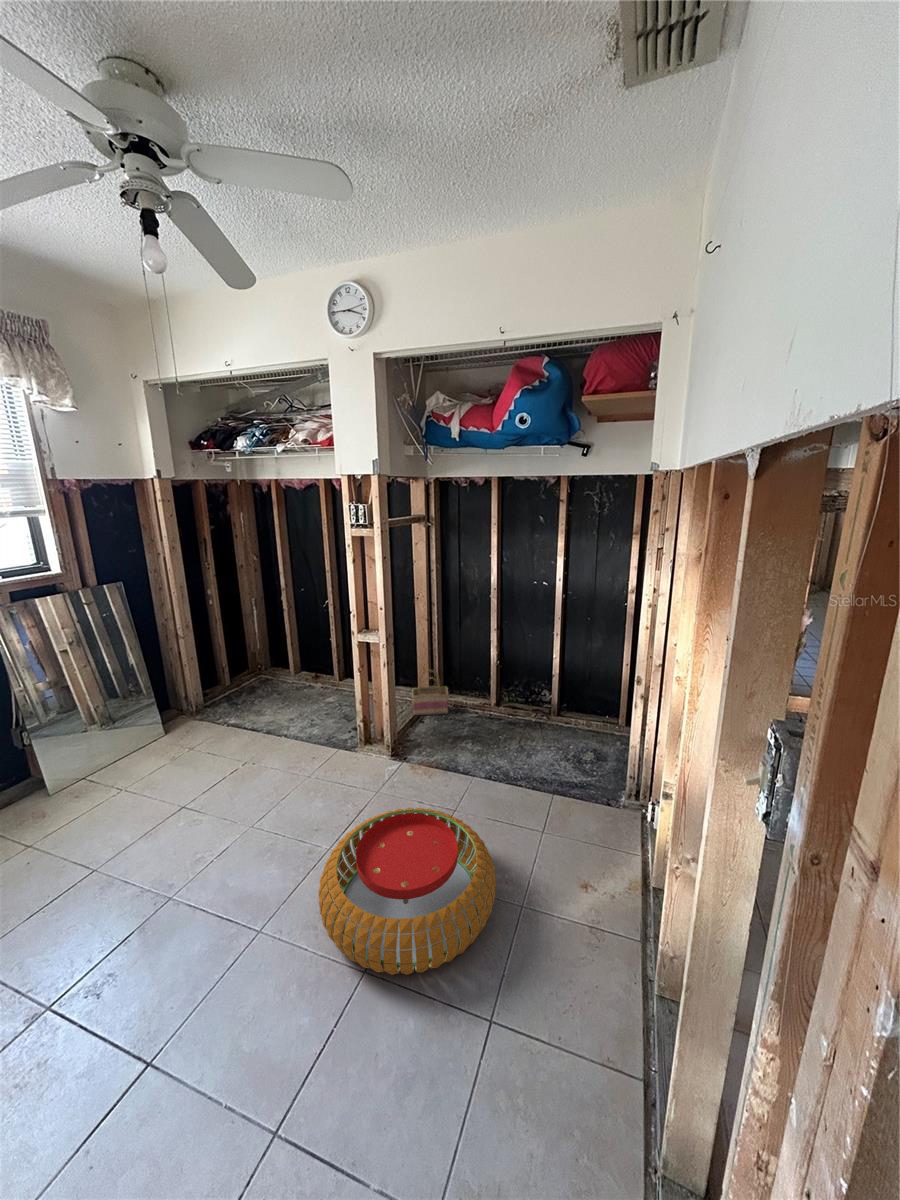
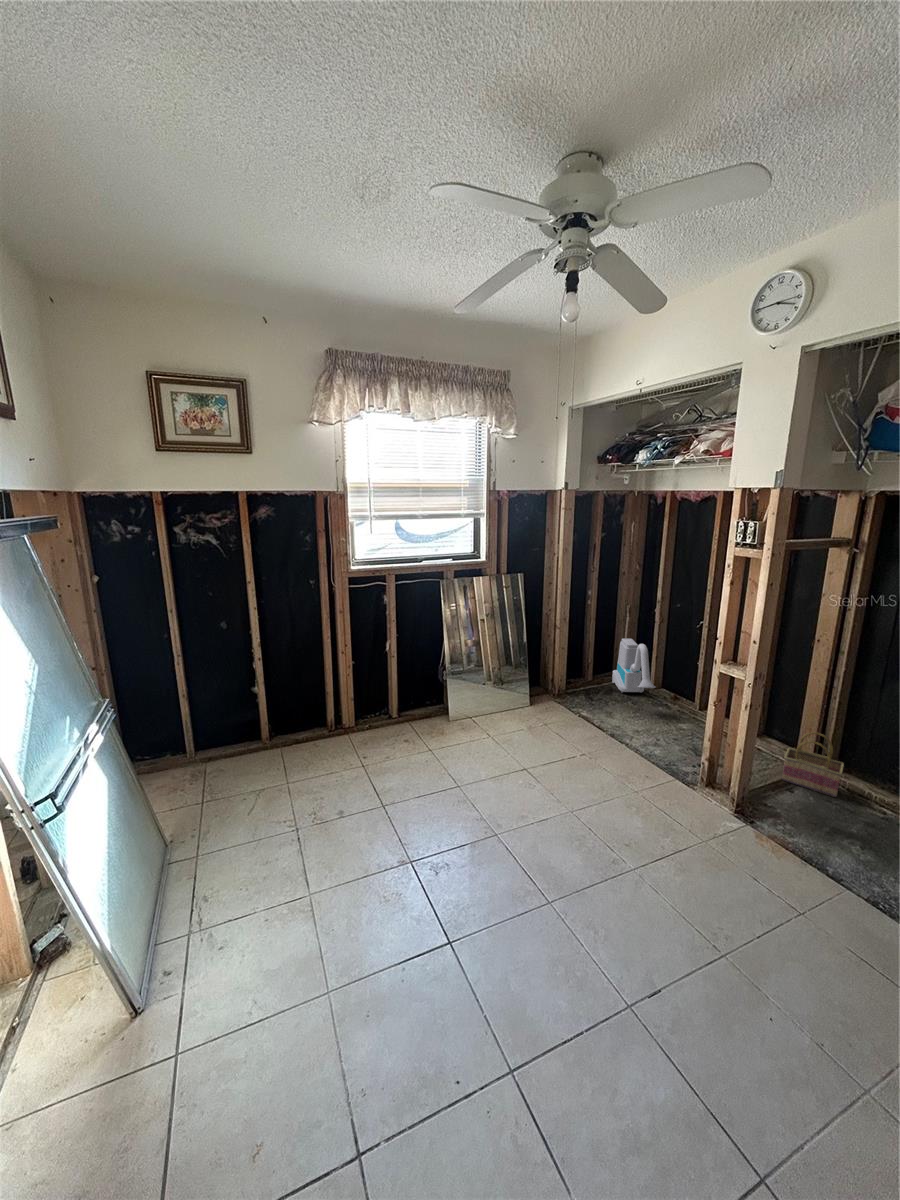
vacuum cleaner: none [251,632,299,688] -> present [612,639,656,693]
pouf: present [318,808,496,975] -> none [601,861,830,1073]

